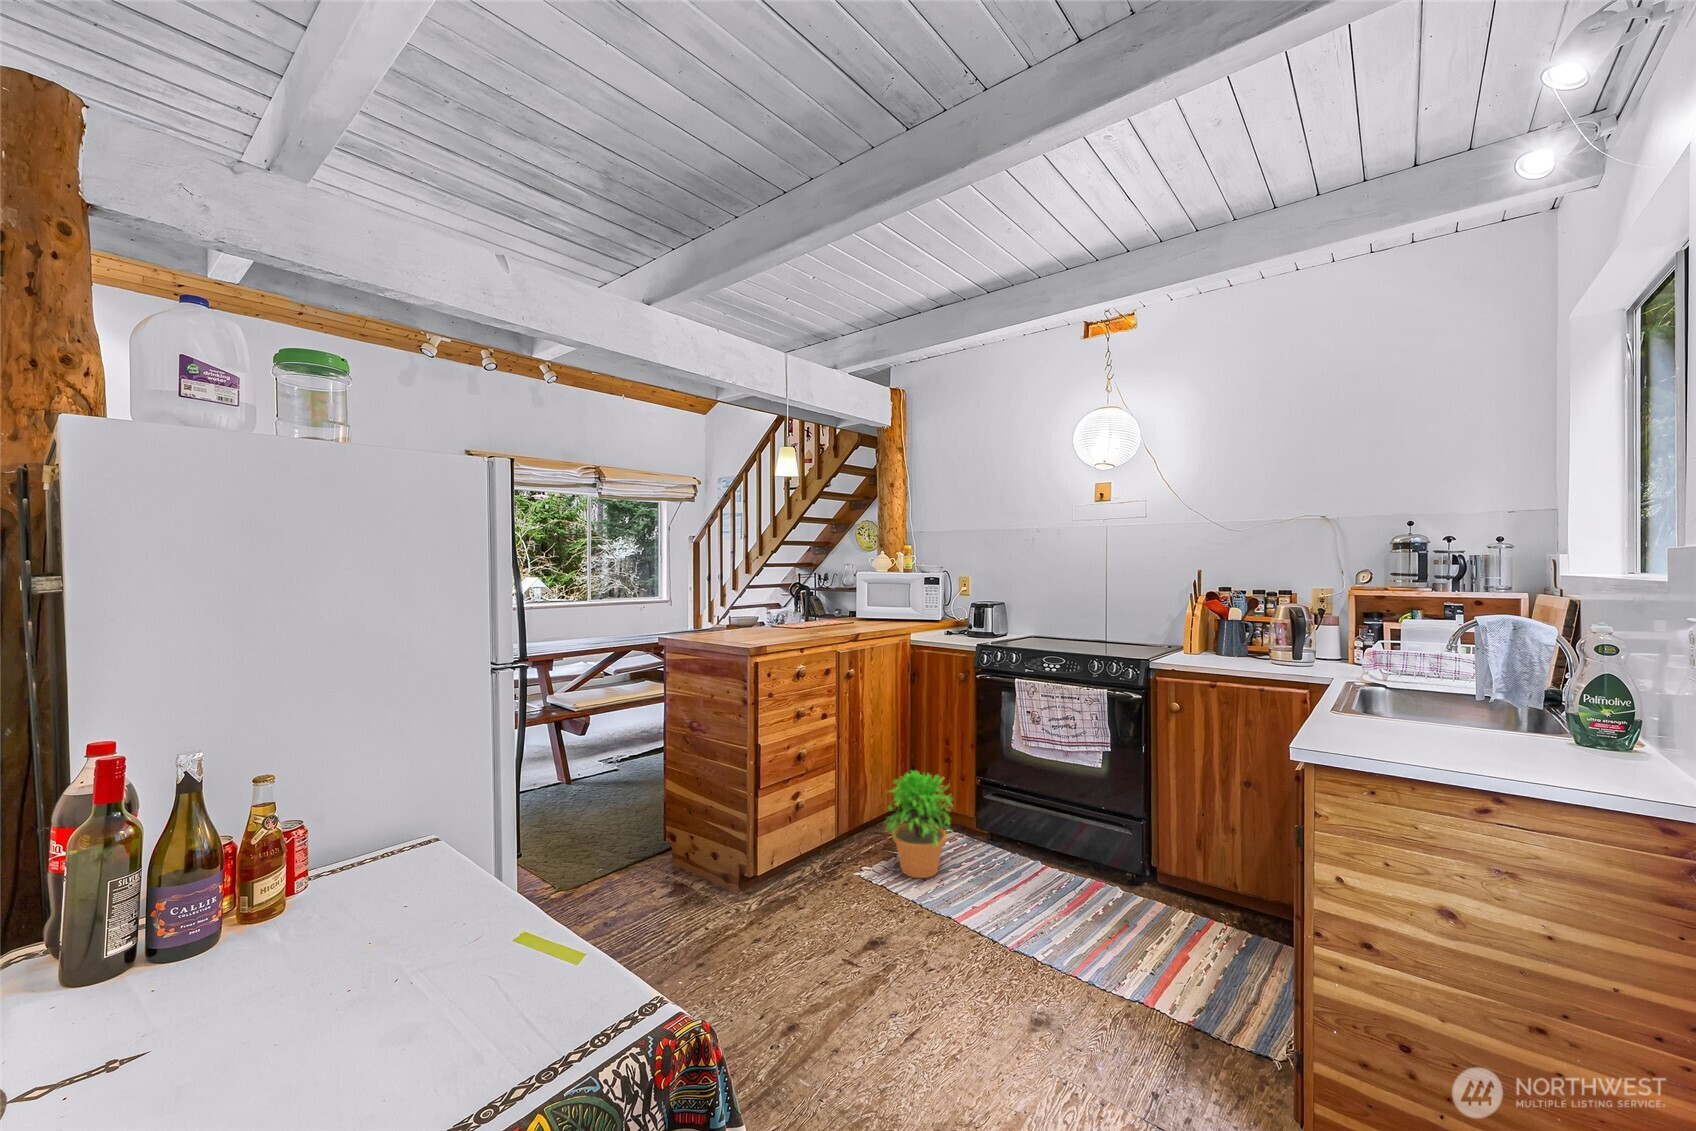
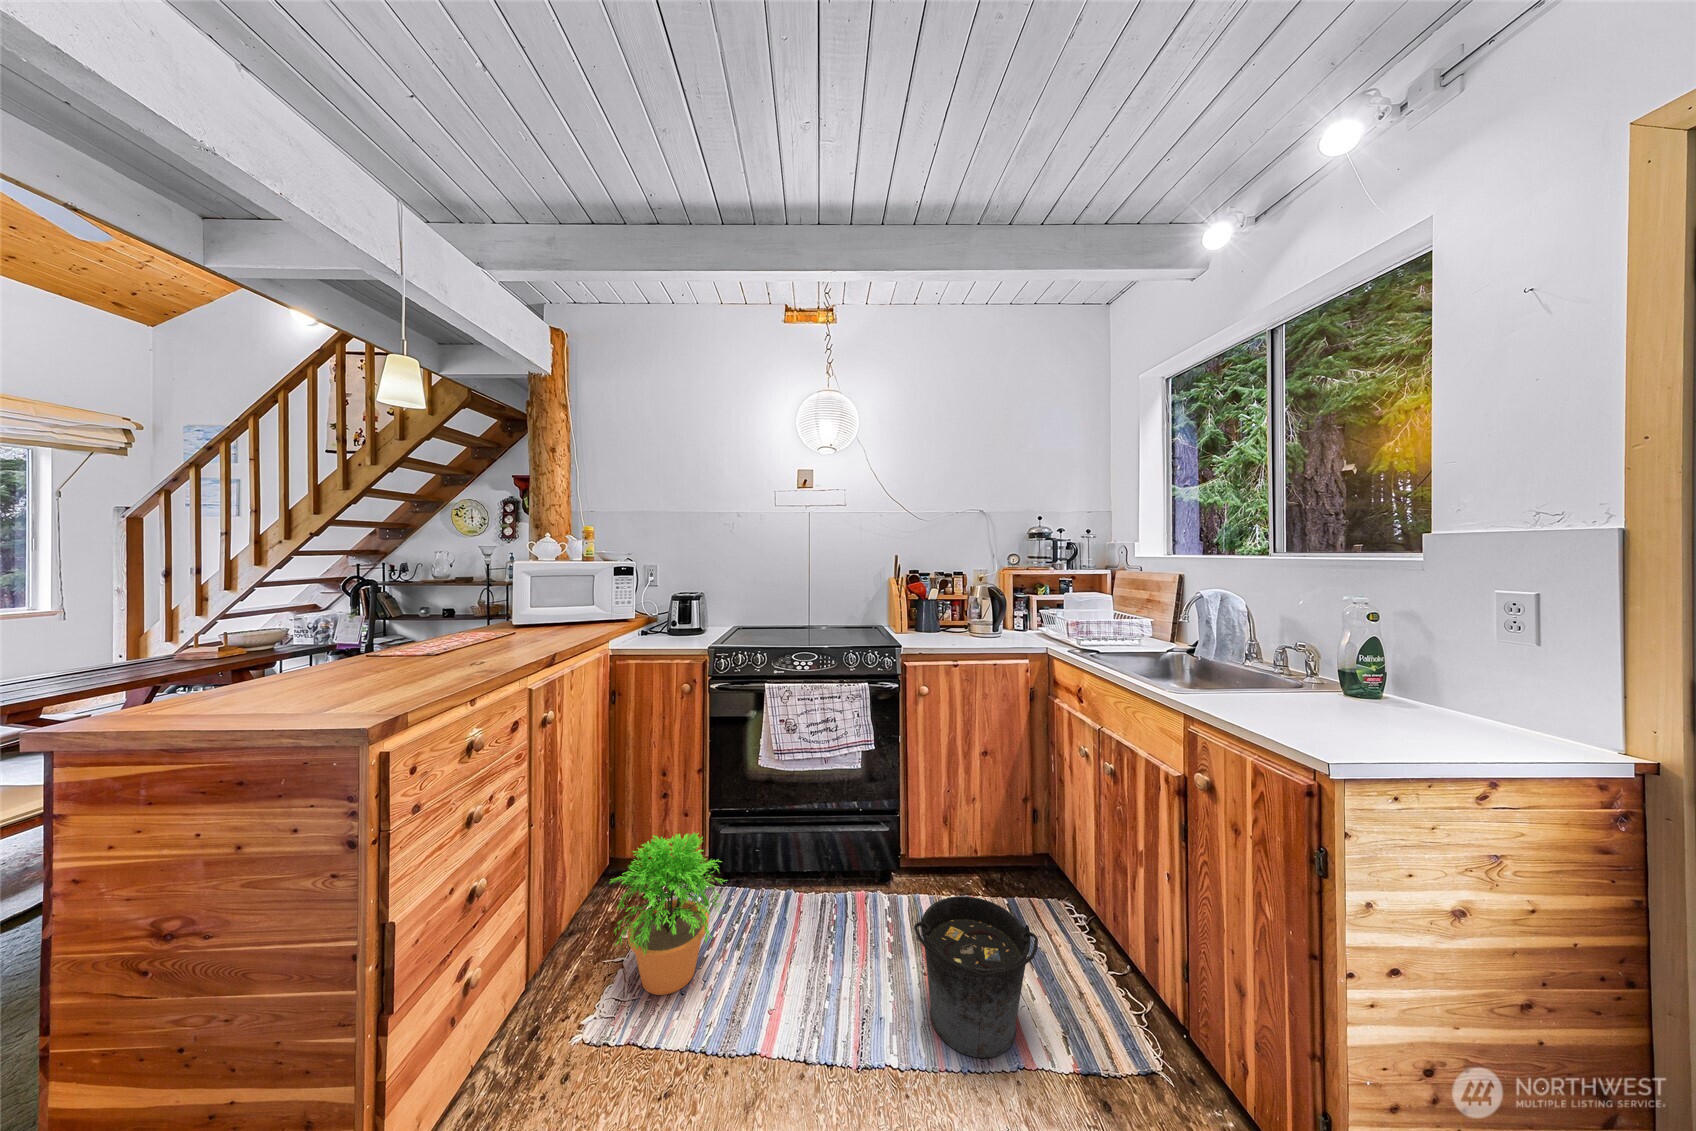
bucket: none [1063,872,1169,999] -> present [914,896,1038,1058]

